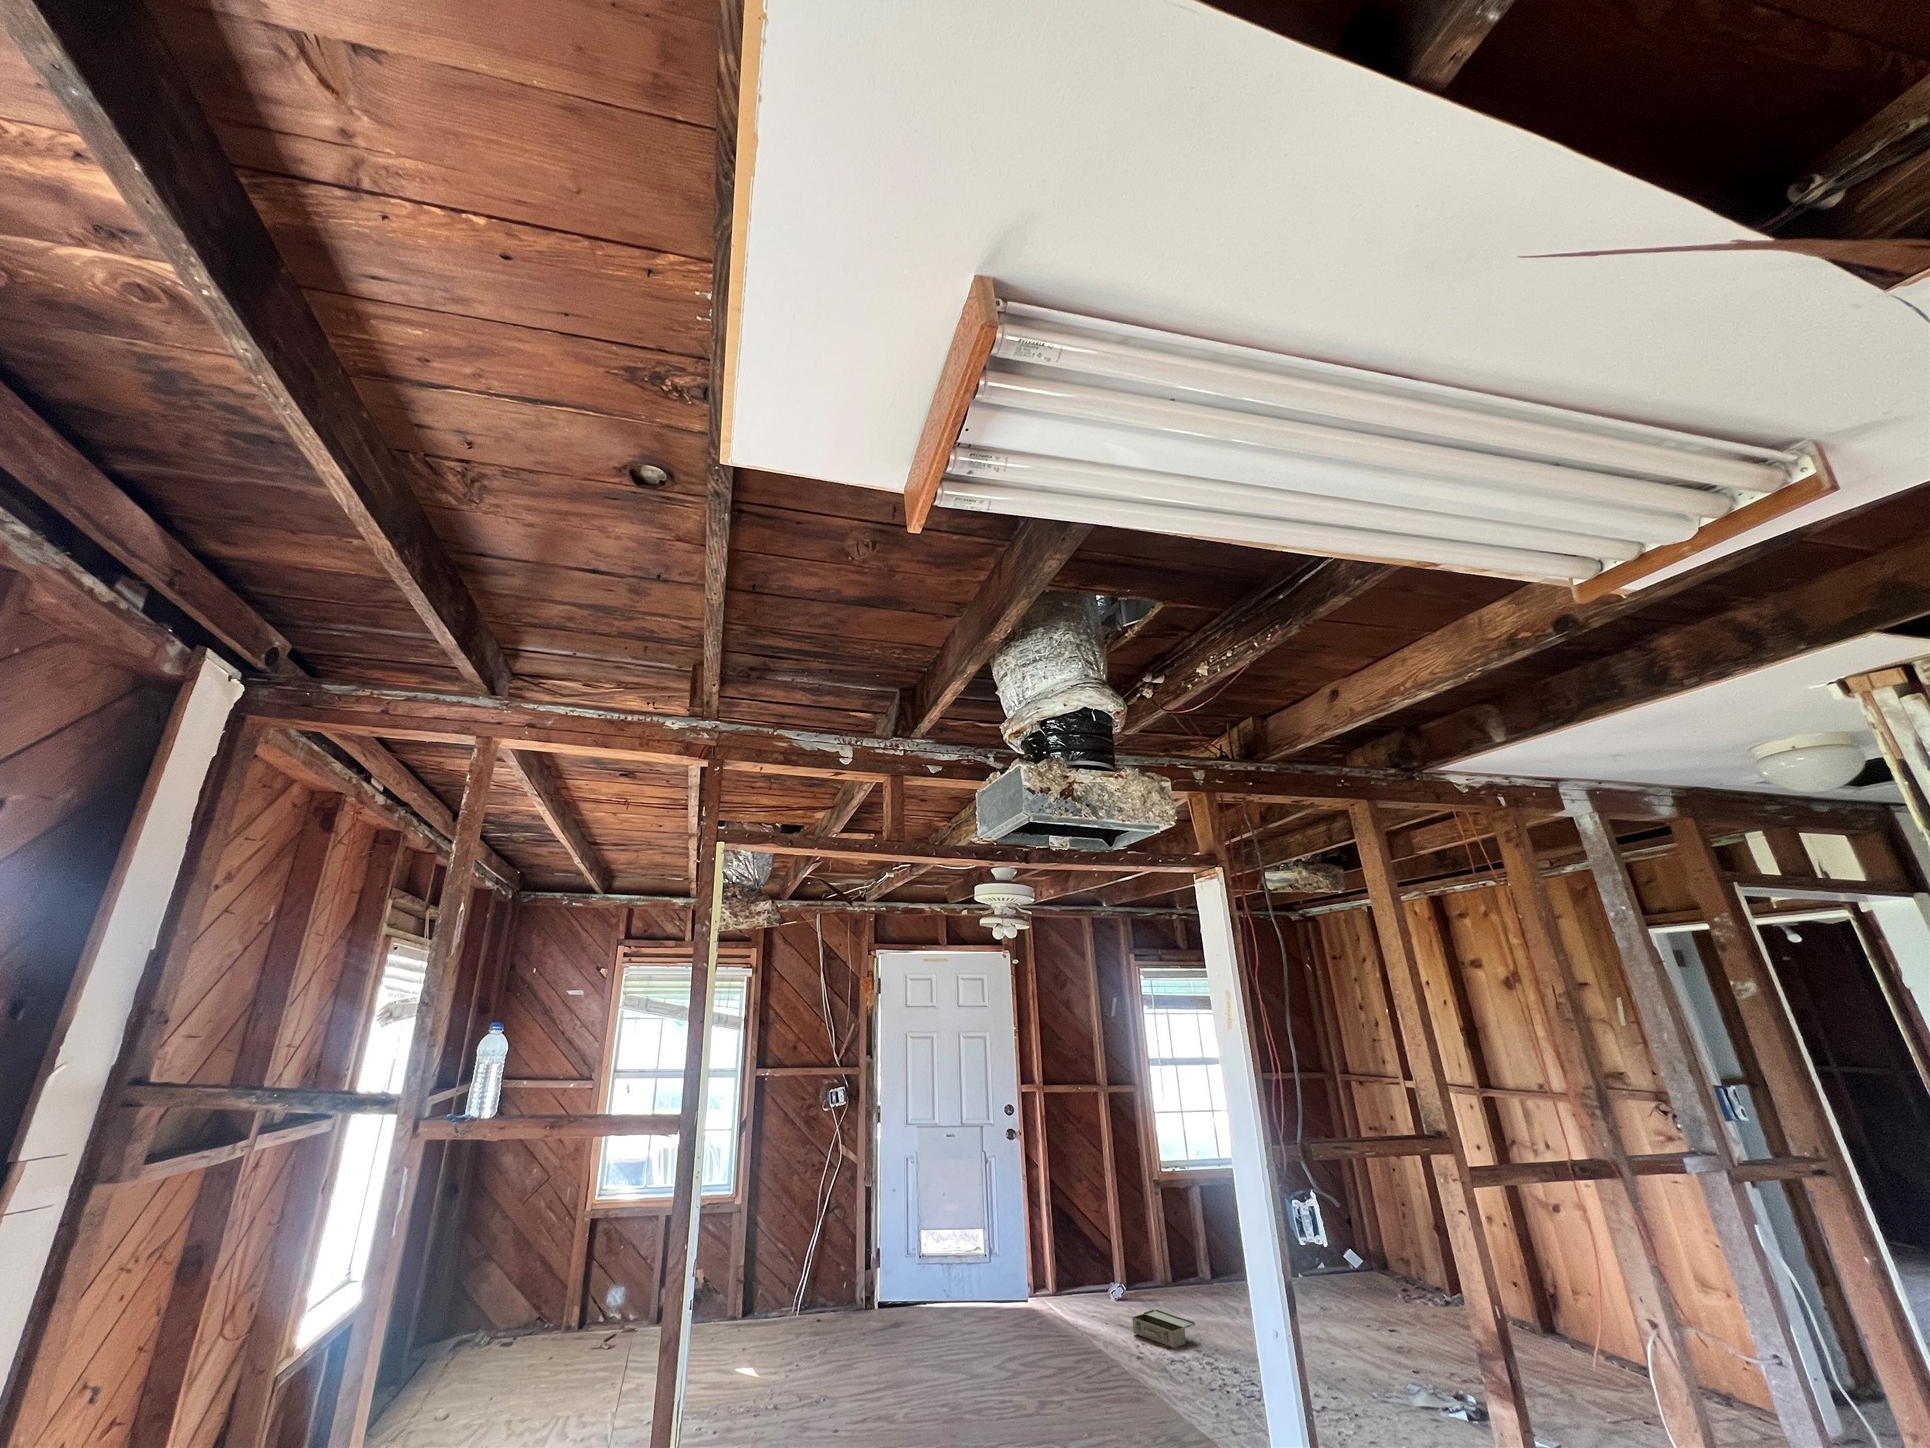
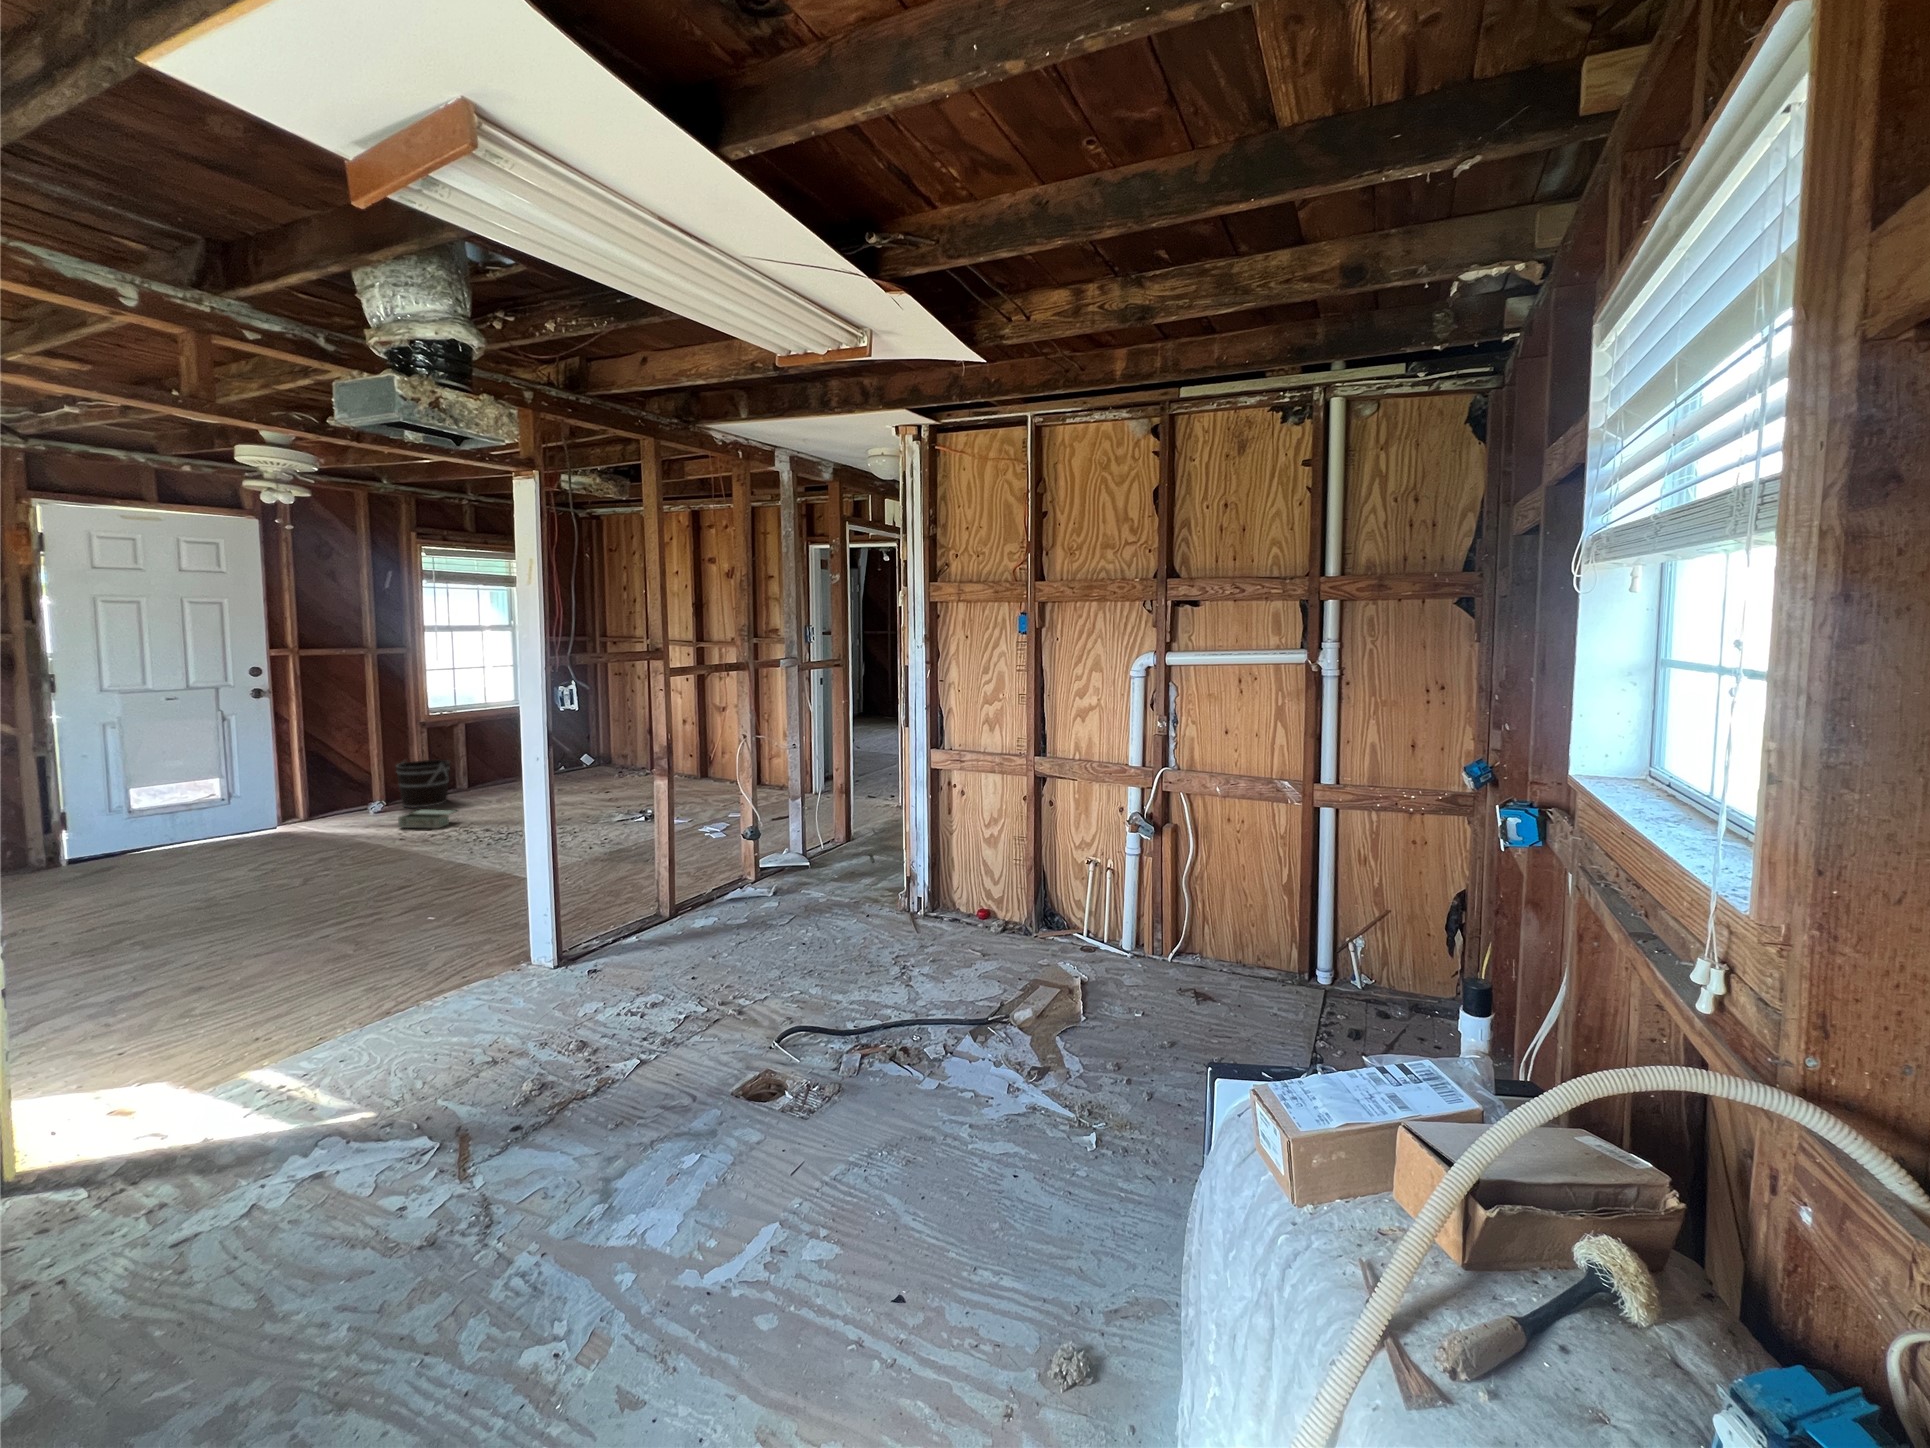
bucket: none [1131,1229,1185,1302] -> present [396,760,450,807]

